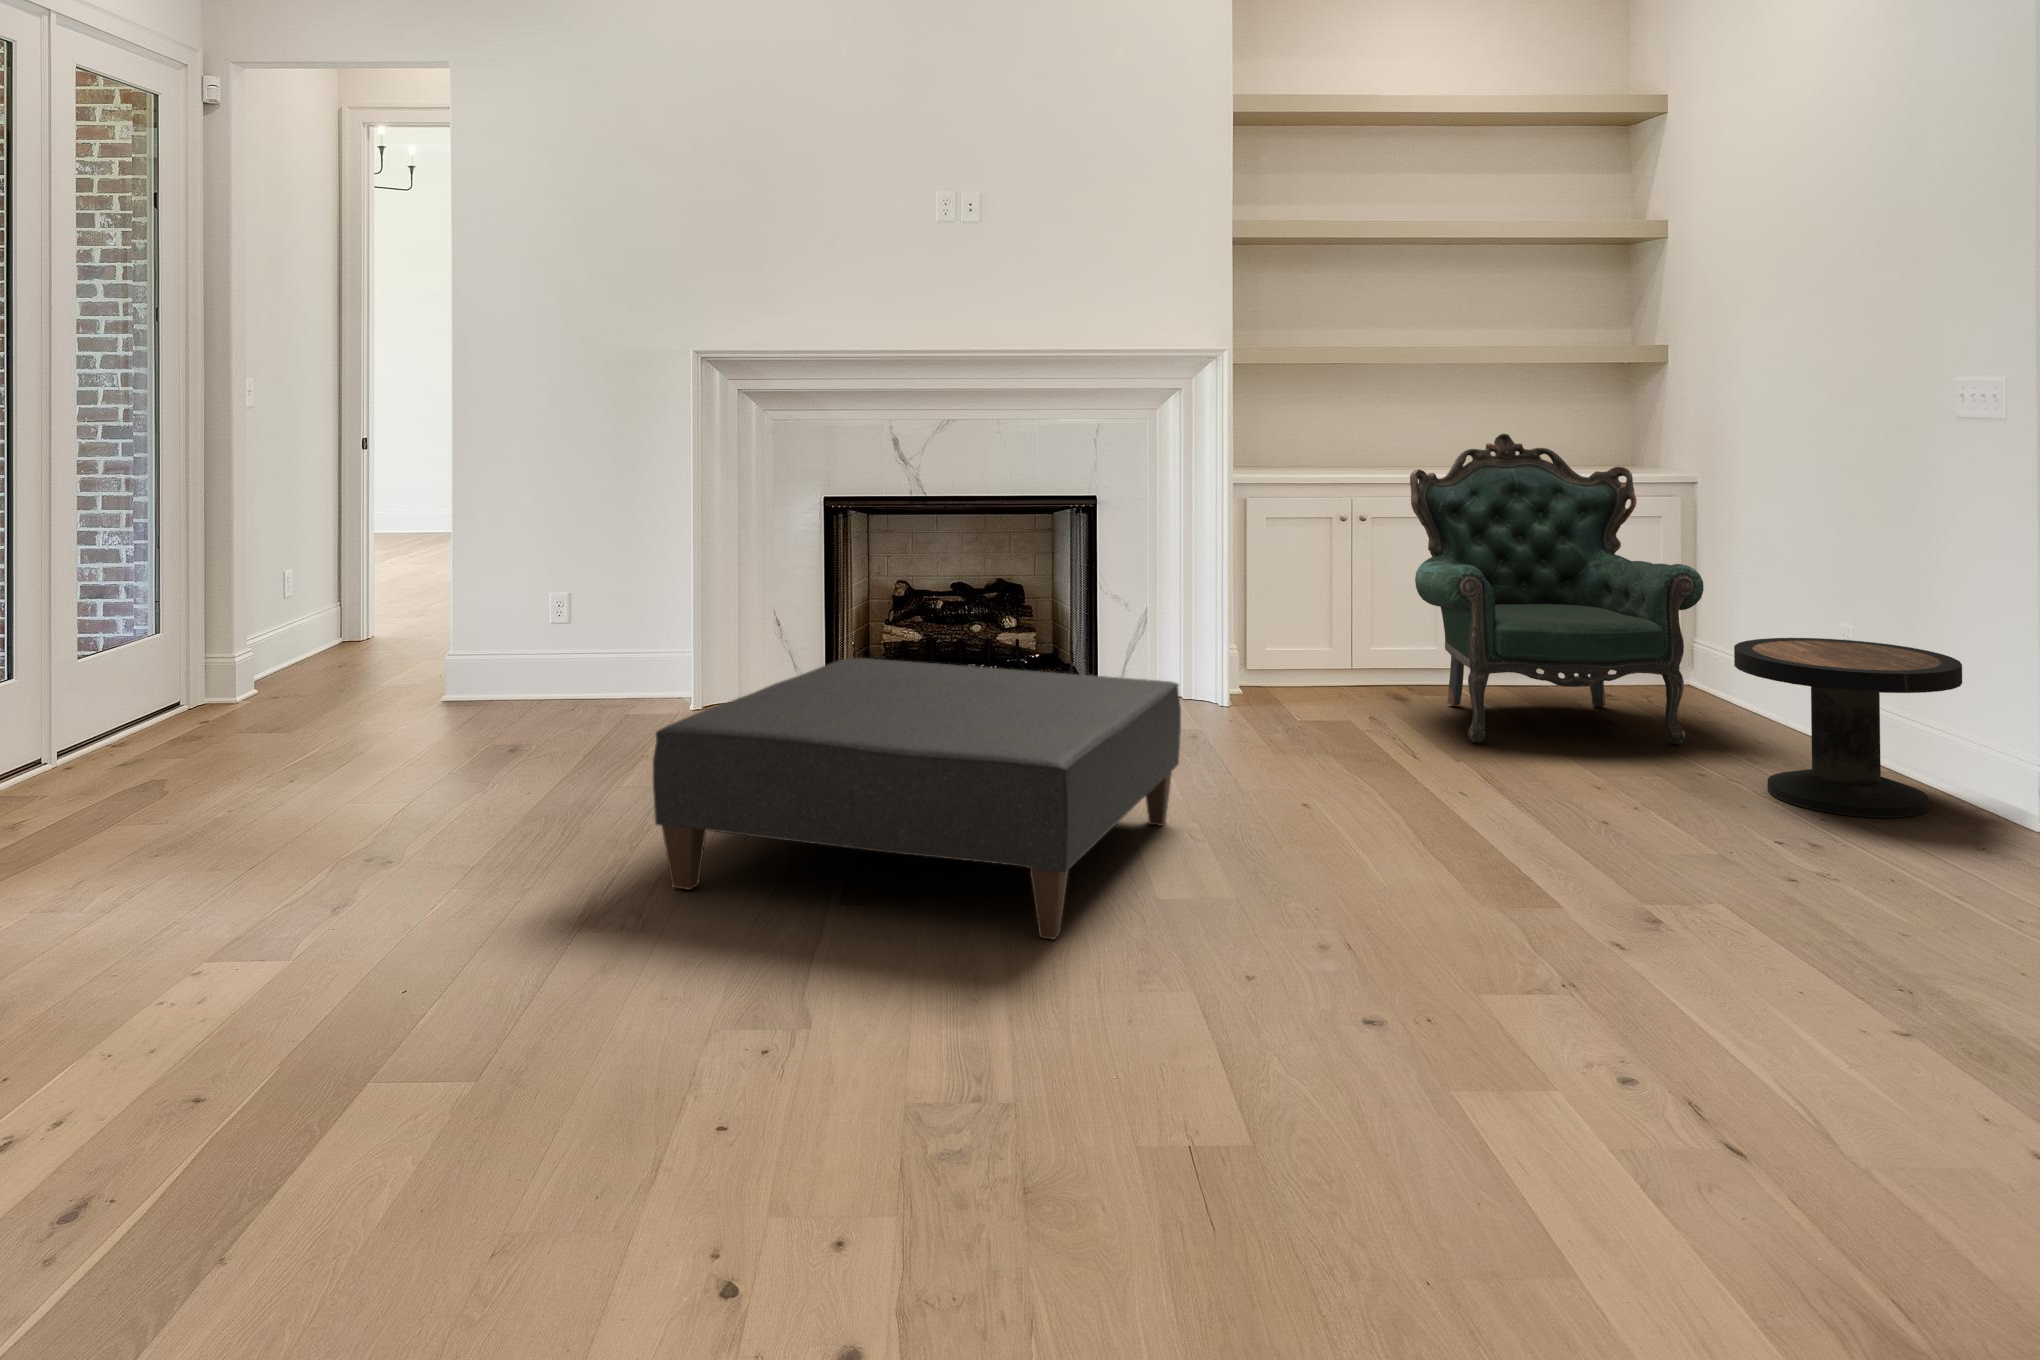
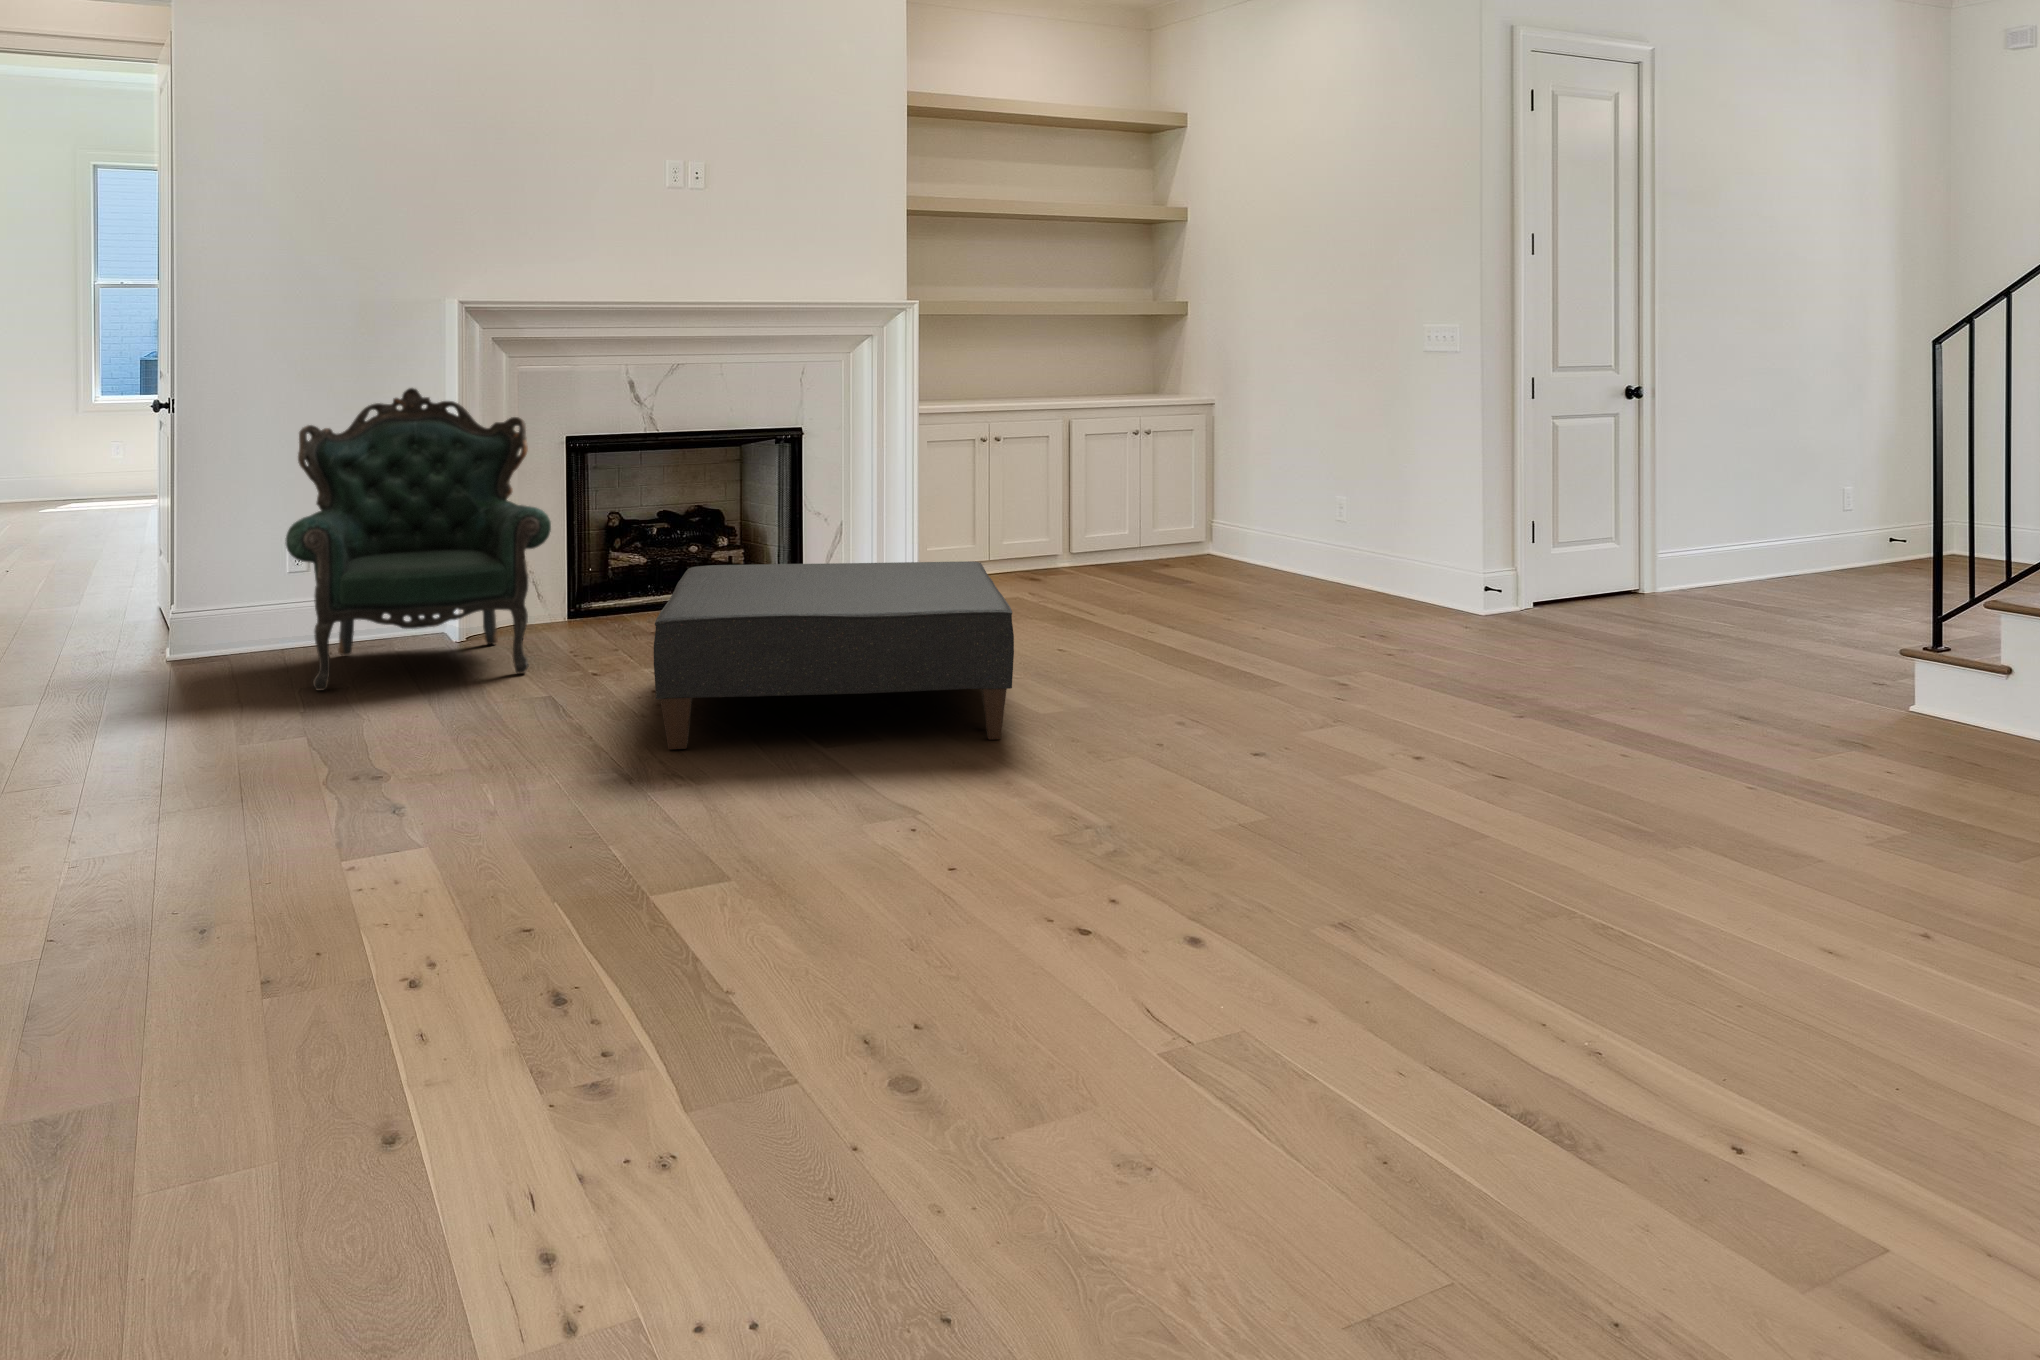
armchair: present [1410,434,1704,744] -> present [285,388,551,690]
side table: present [1734,638,1962,818] -> none [1299,506,1438,618]

